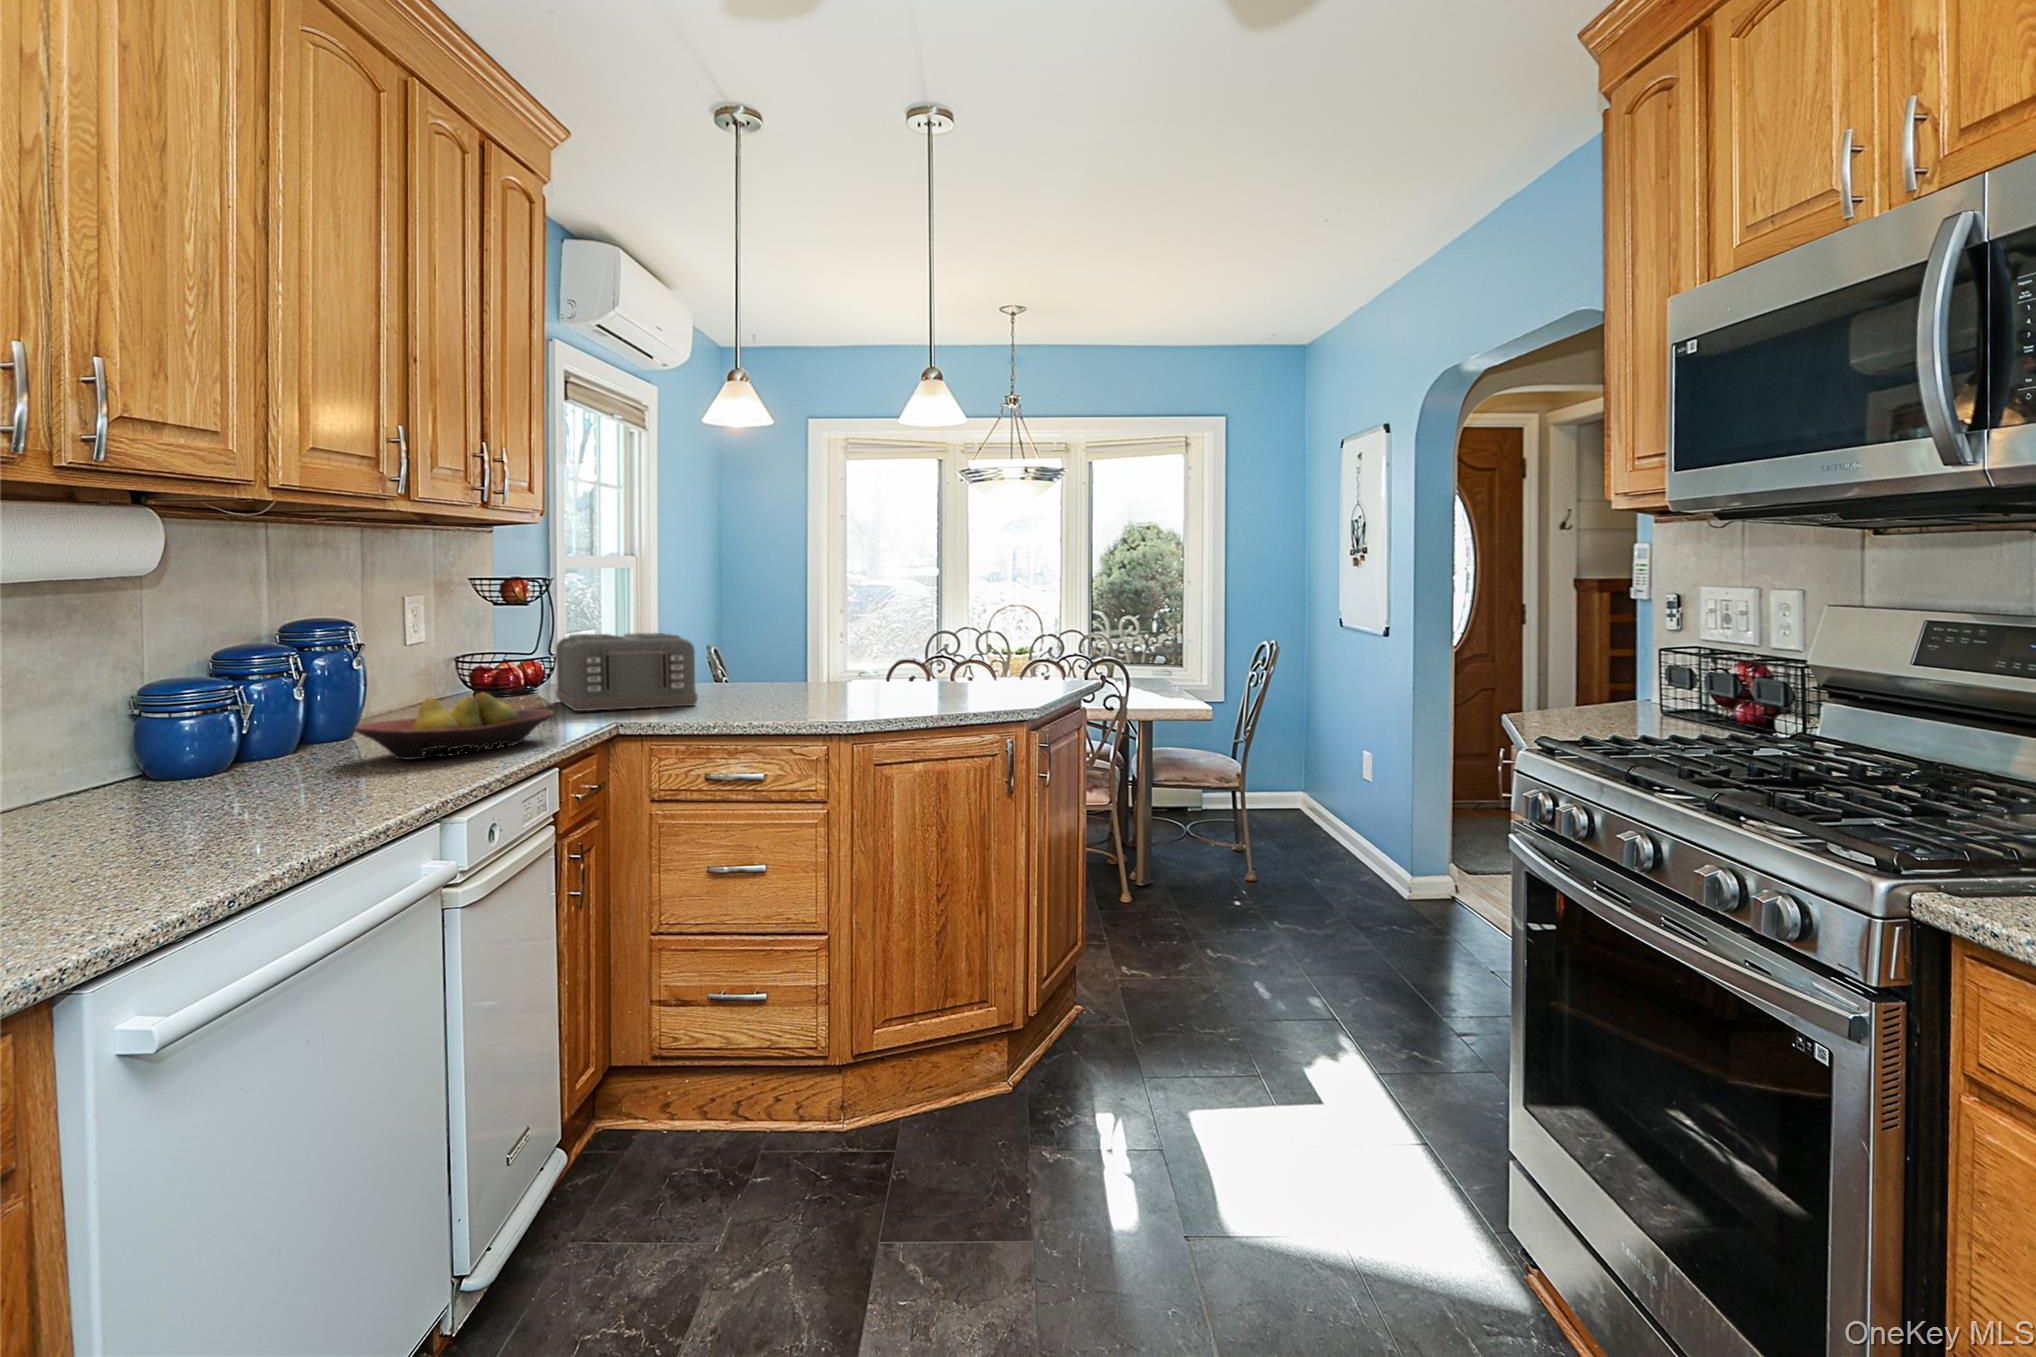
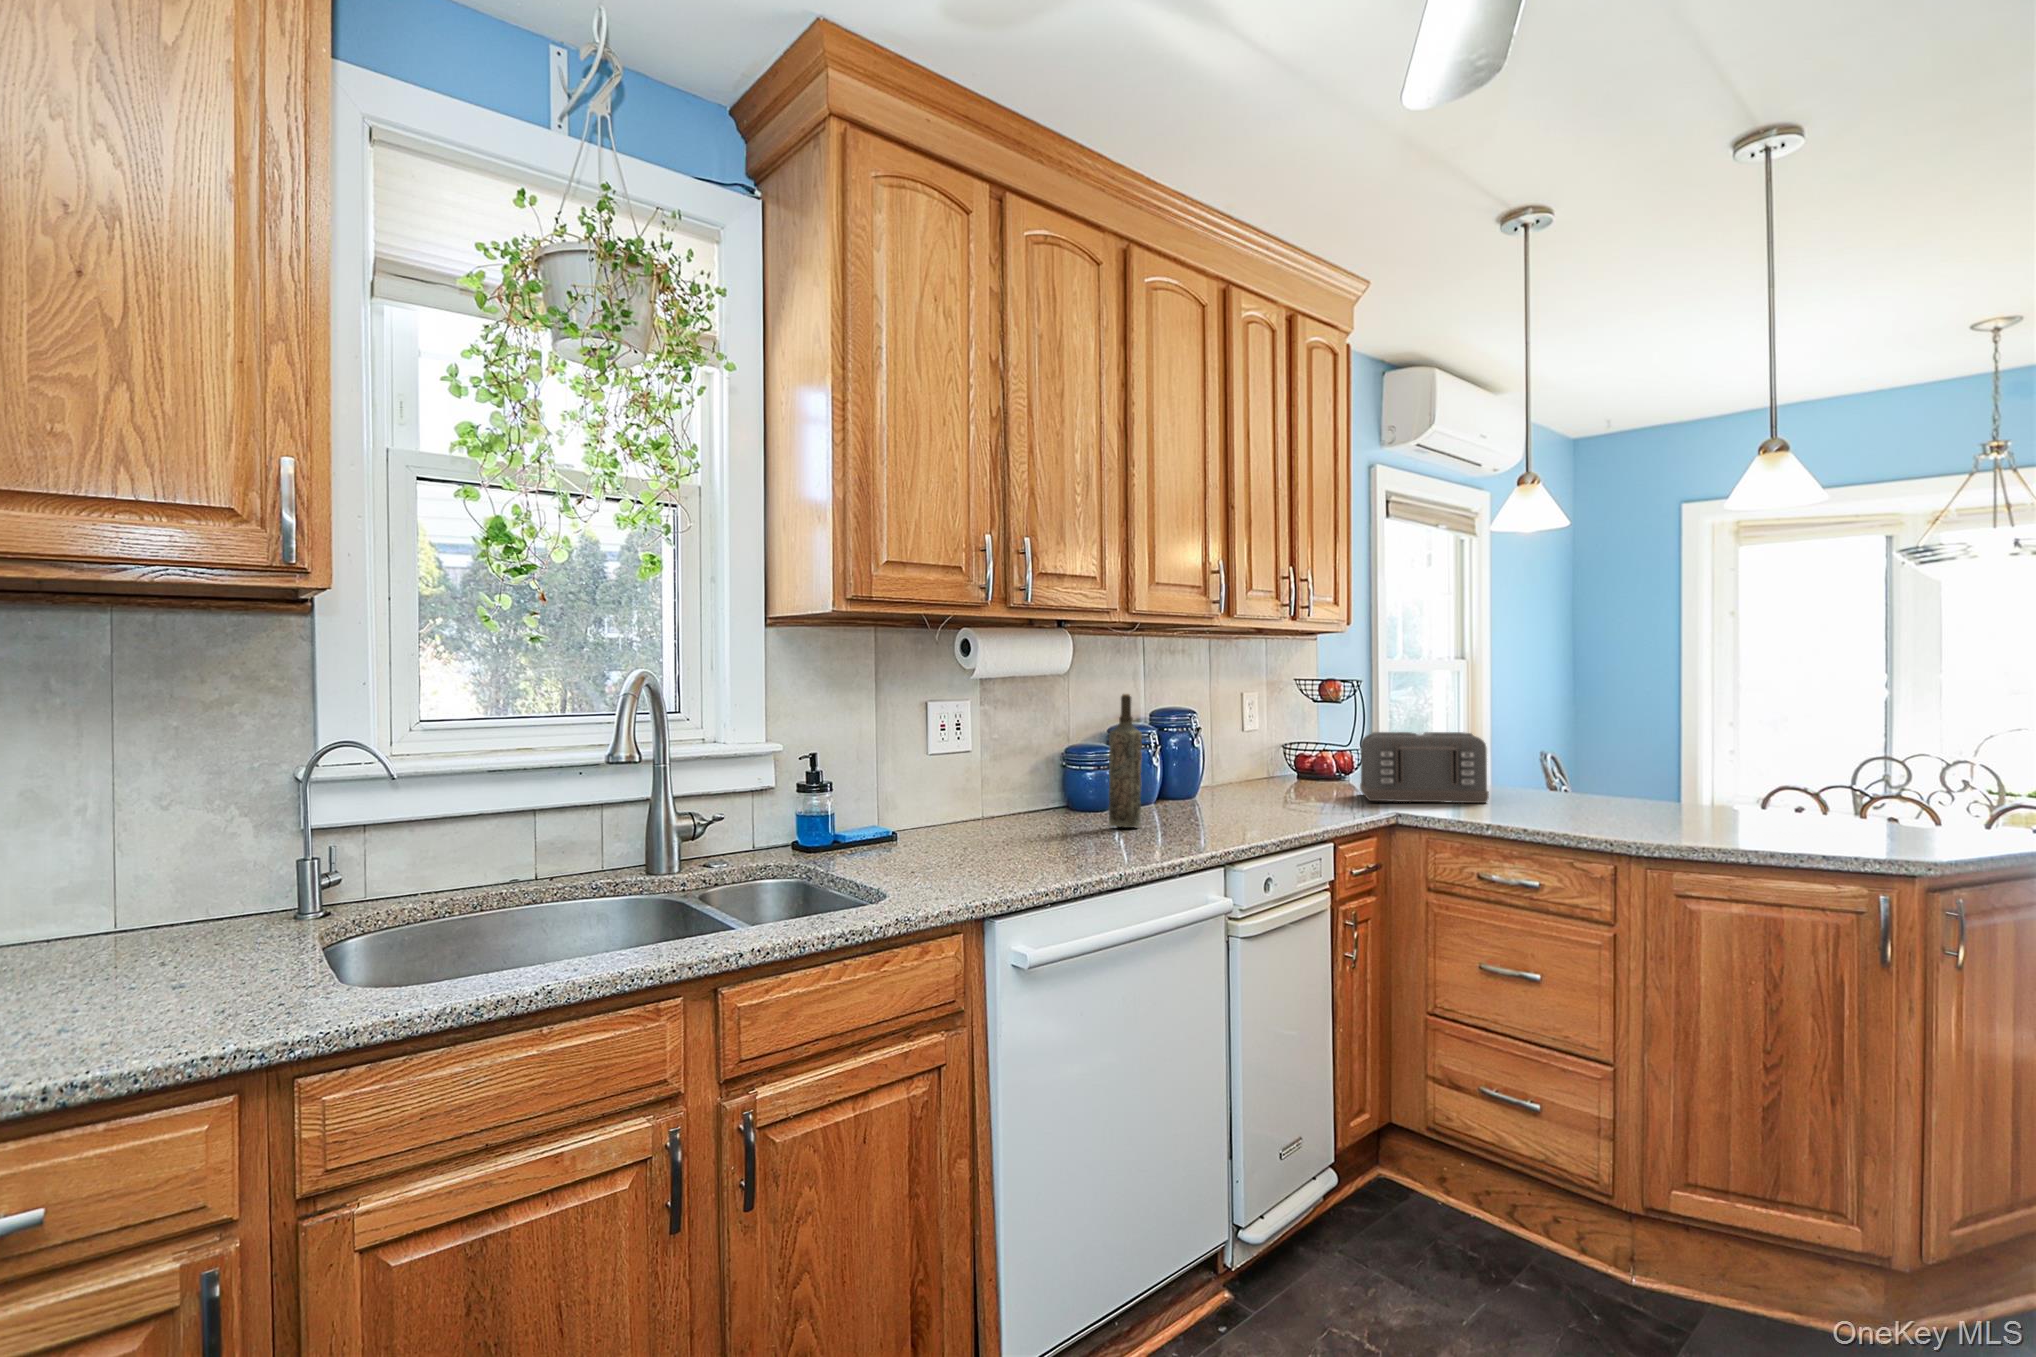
bottle: none [239,600,295,777] -> present [1109,694,1142,828]
fruit bowl: present [354,693,554,760] -> none [1182,774,1339,824]

